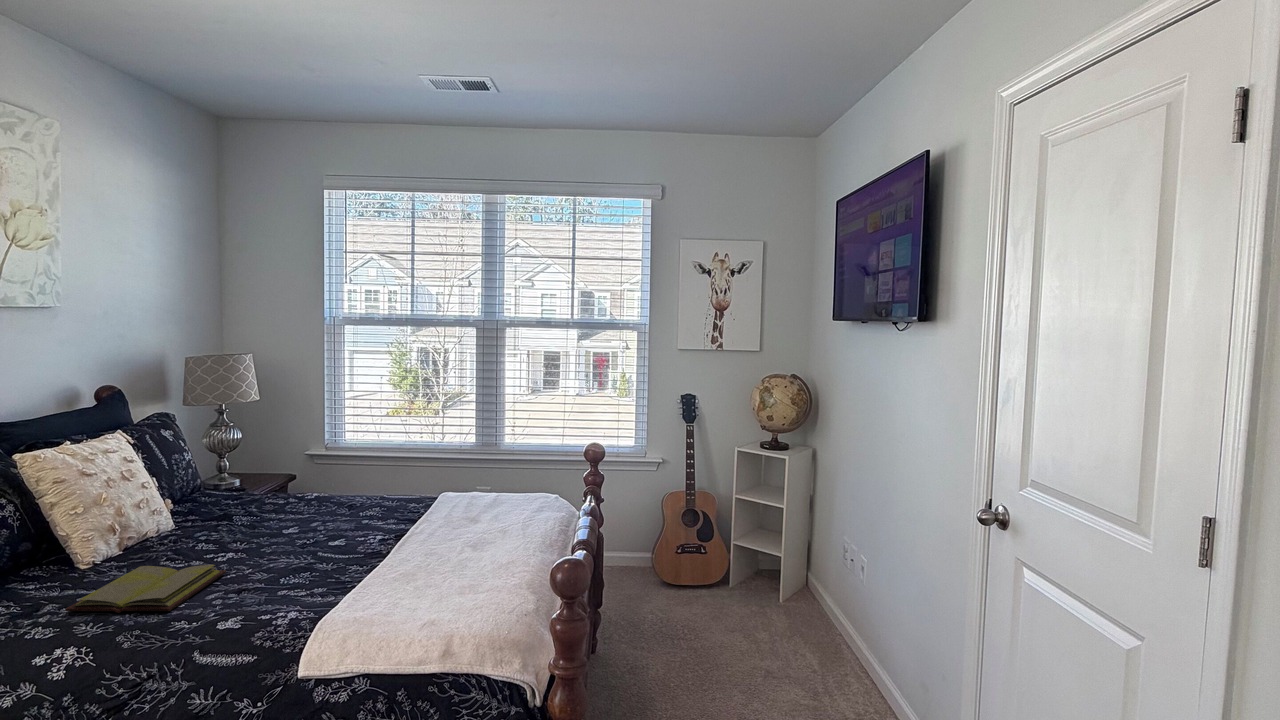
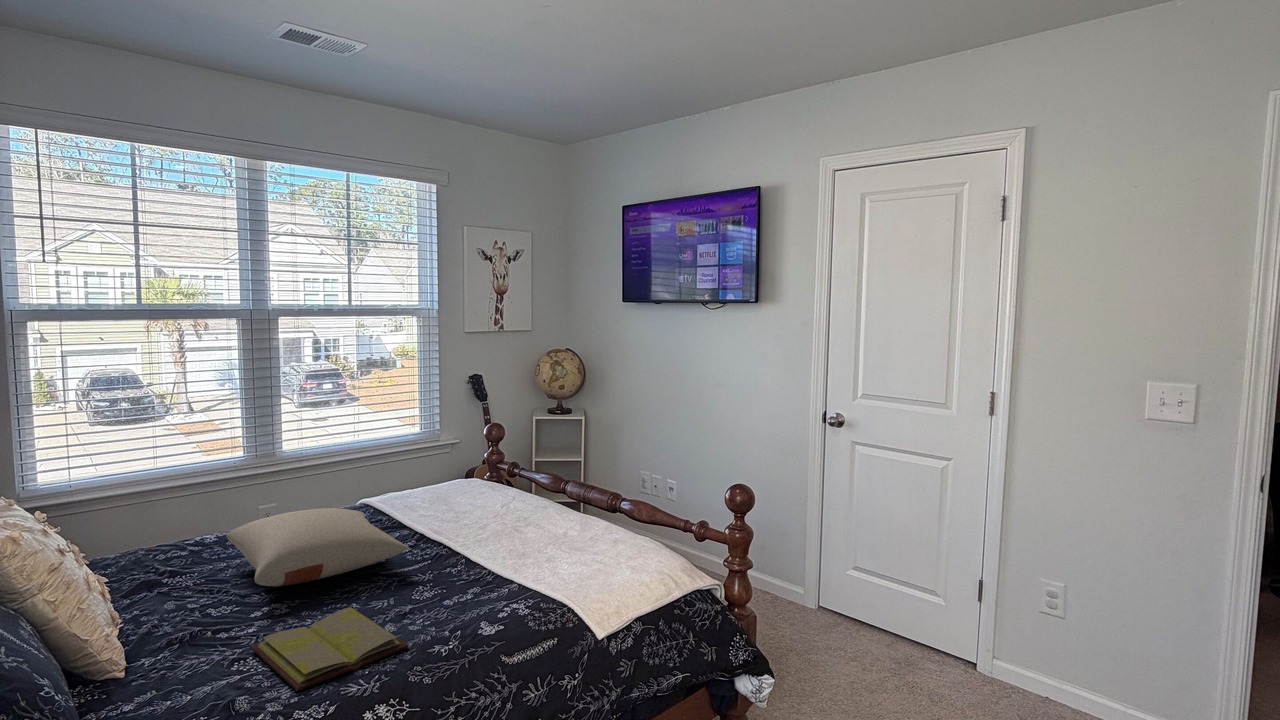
pillow: none [206,481,387,540] -> present [227,508,408,586]

